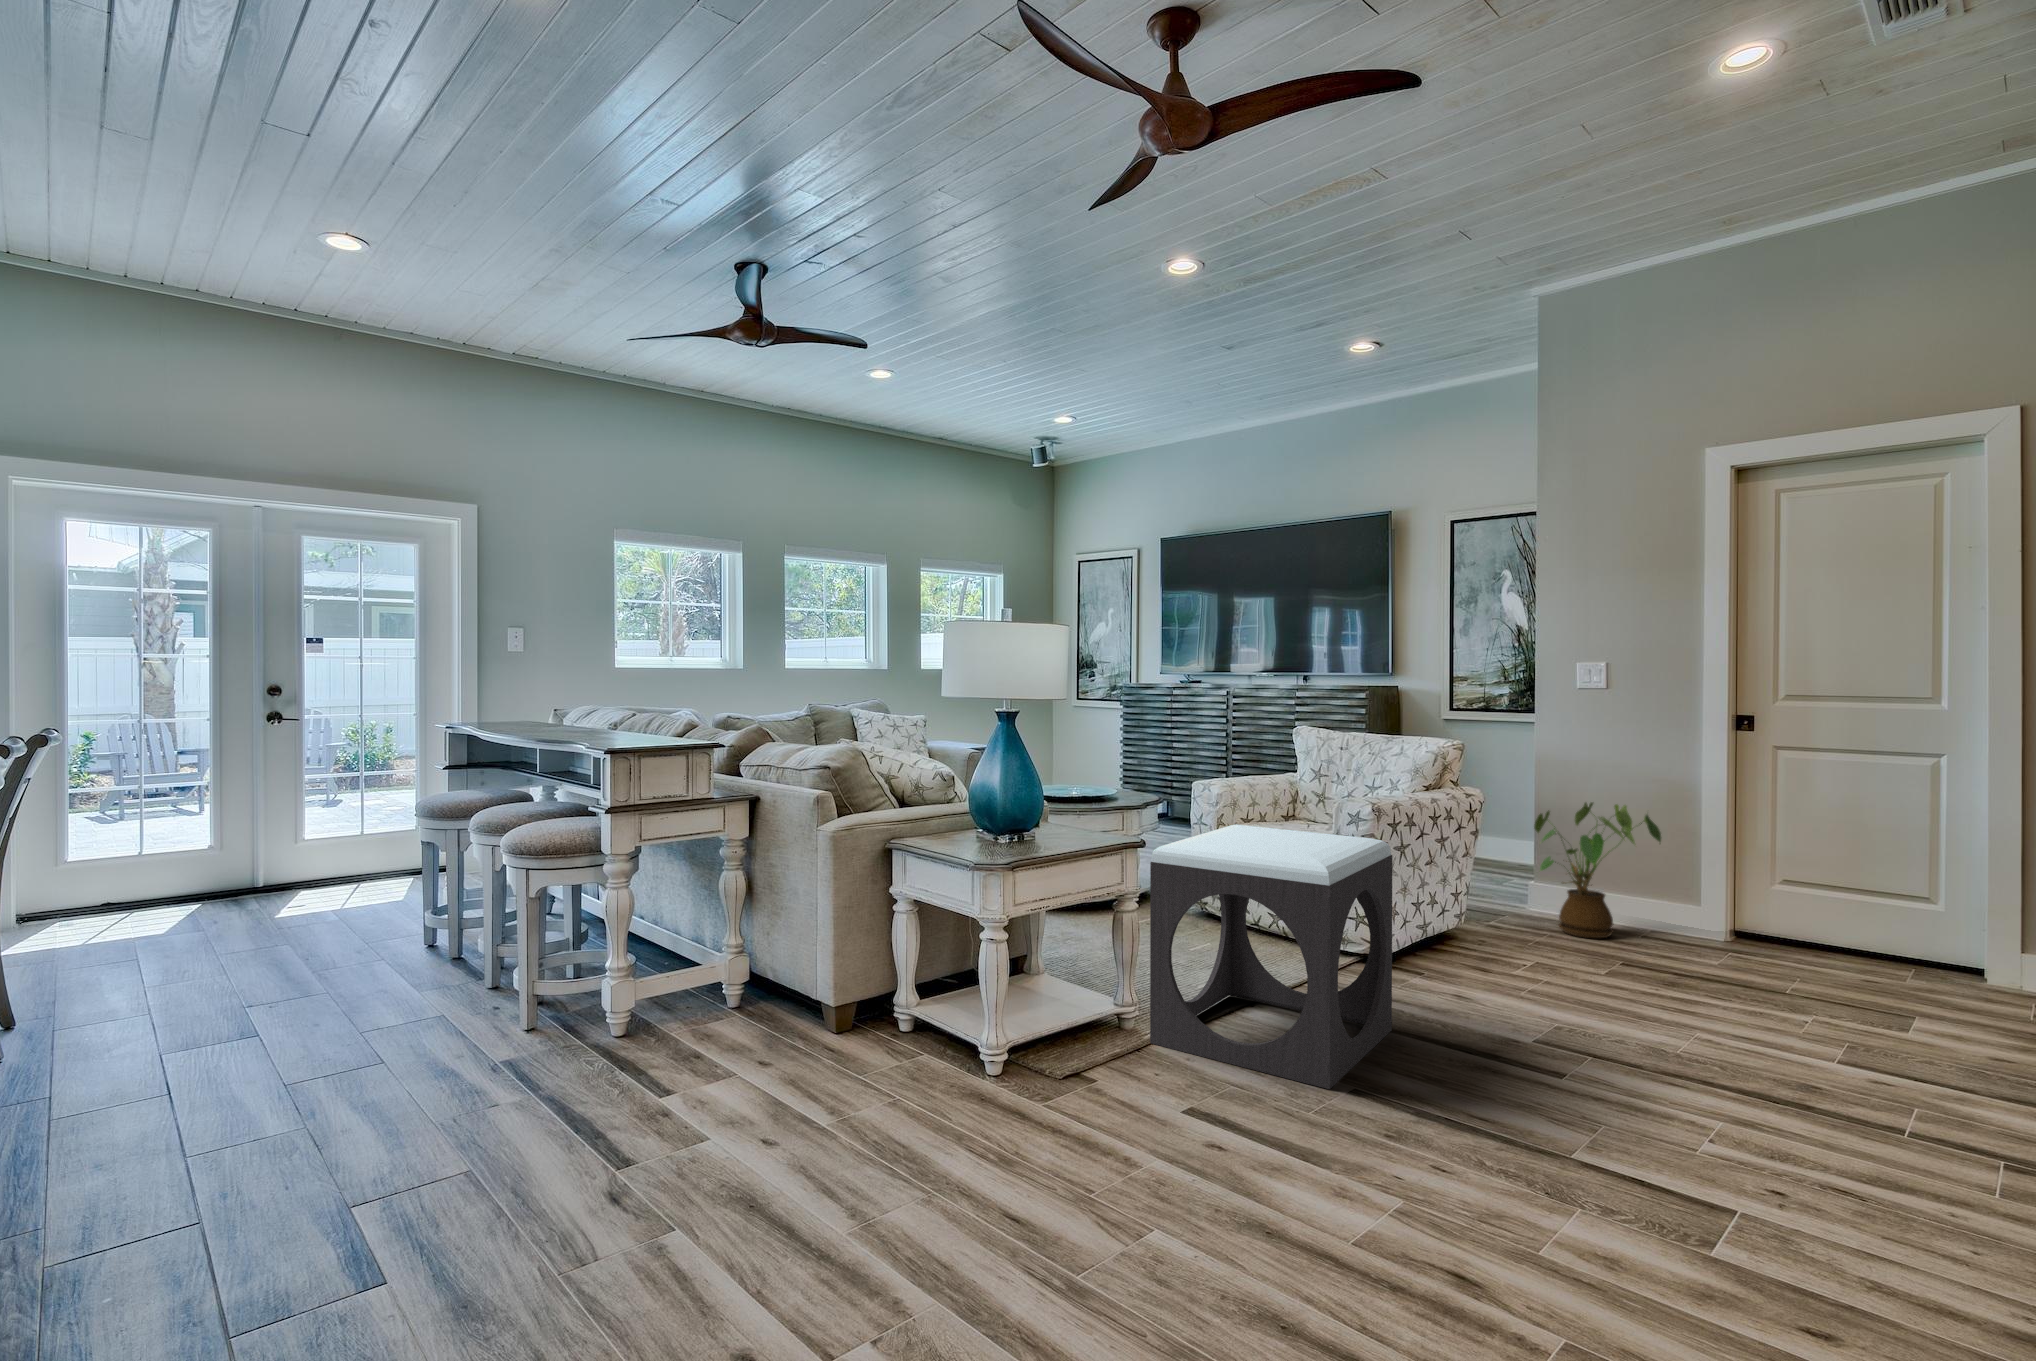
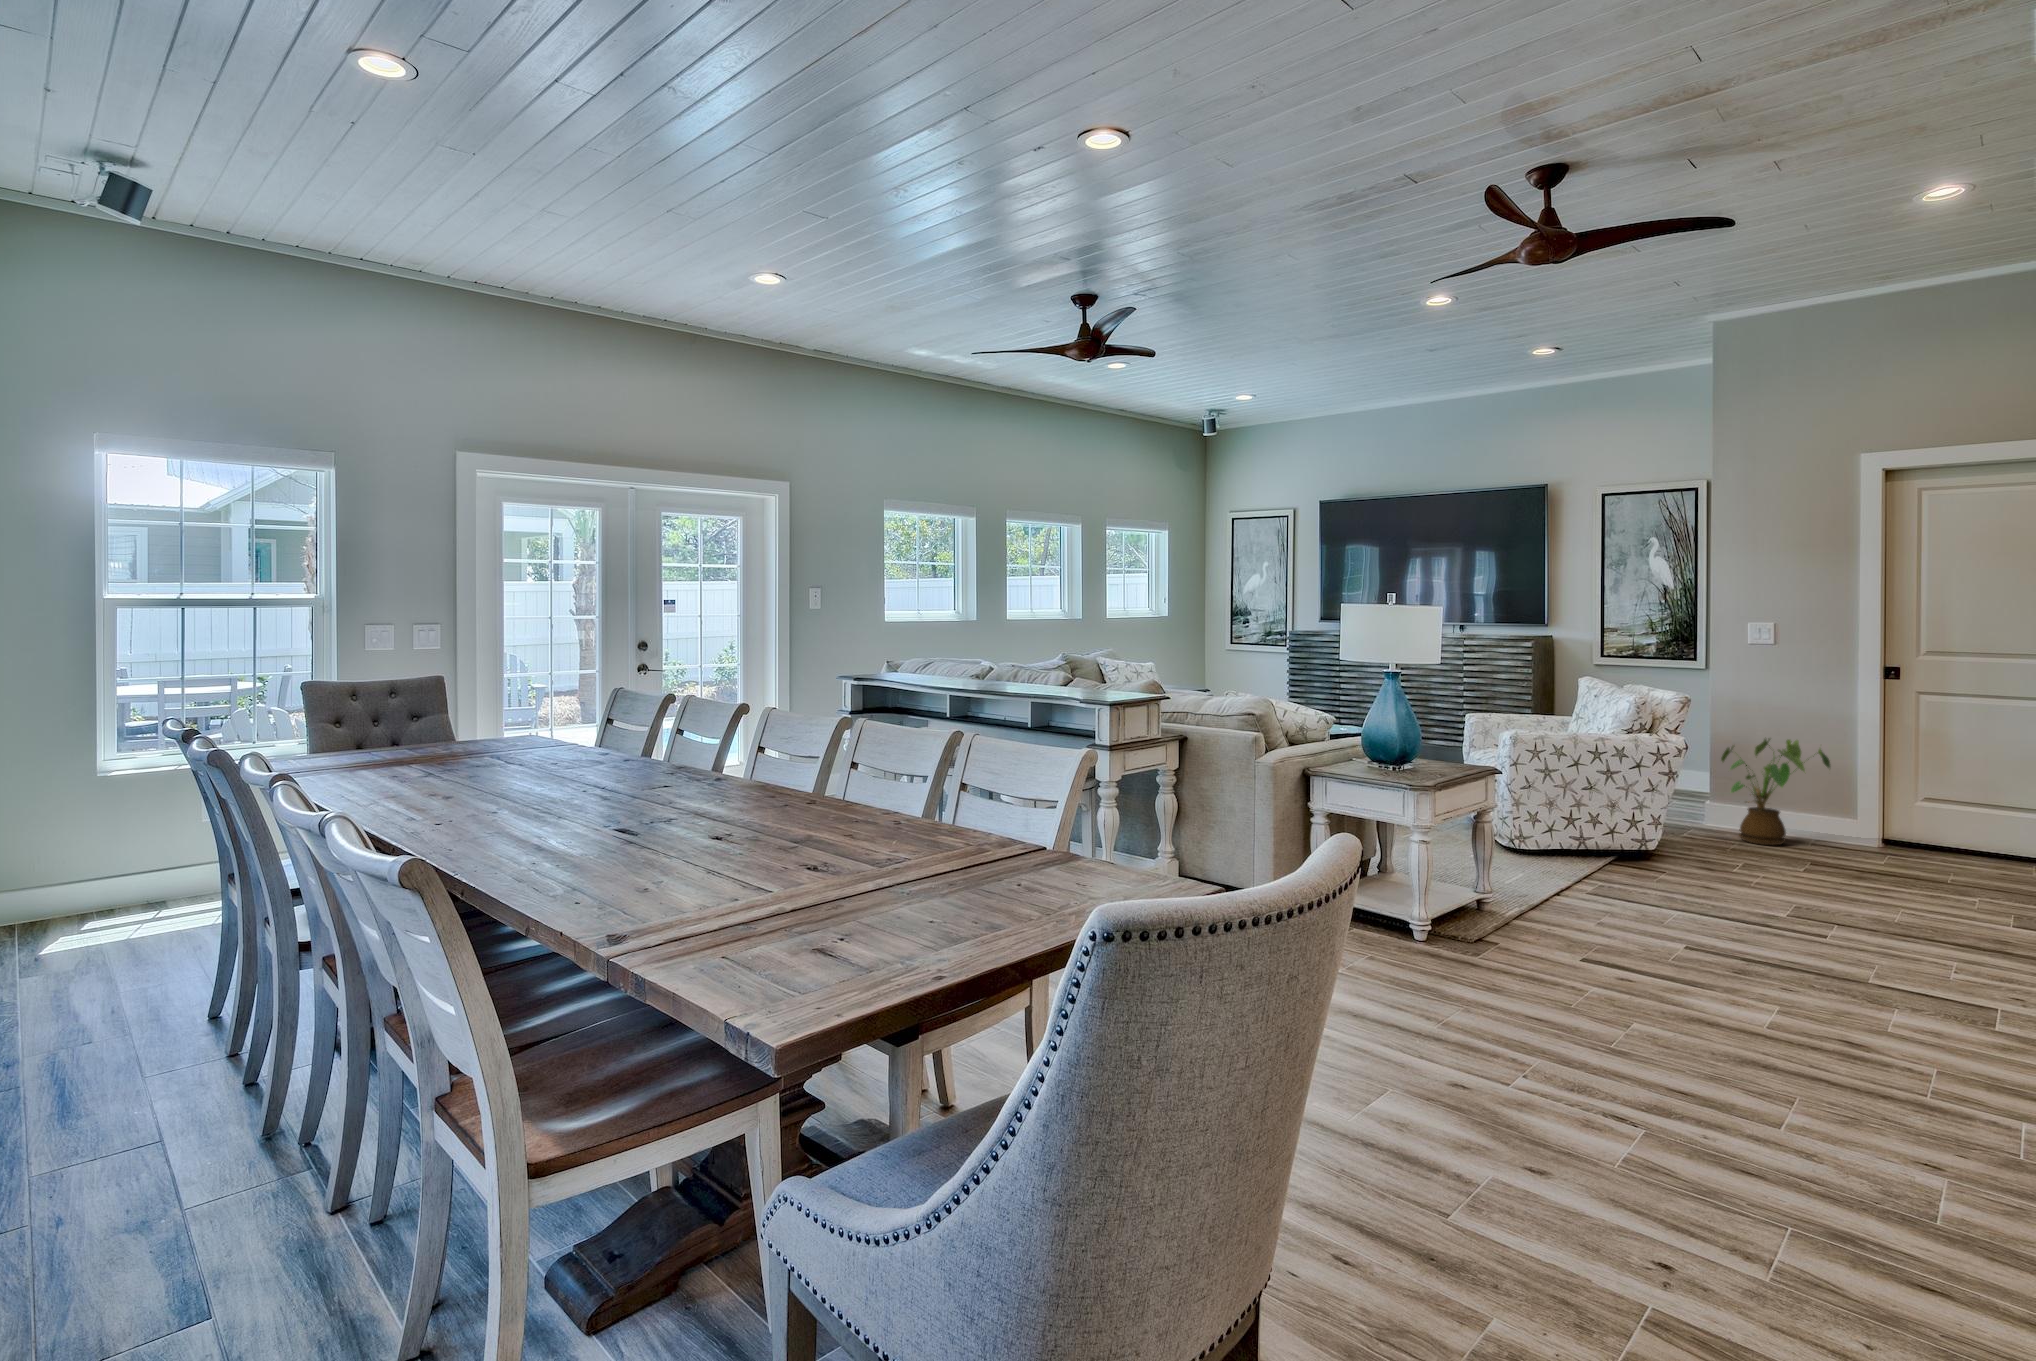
footstool: present [1150,825,1392,1089] -> none [1511,758,1685,946]

